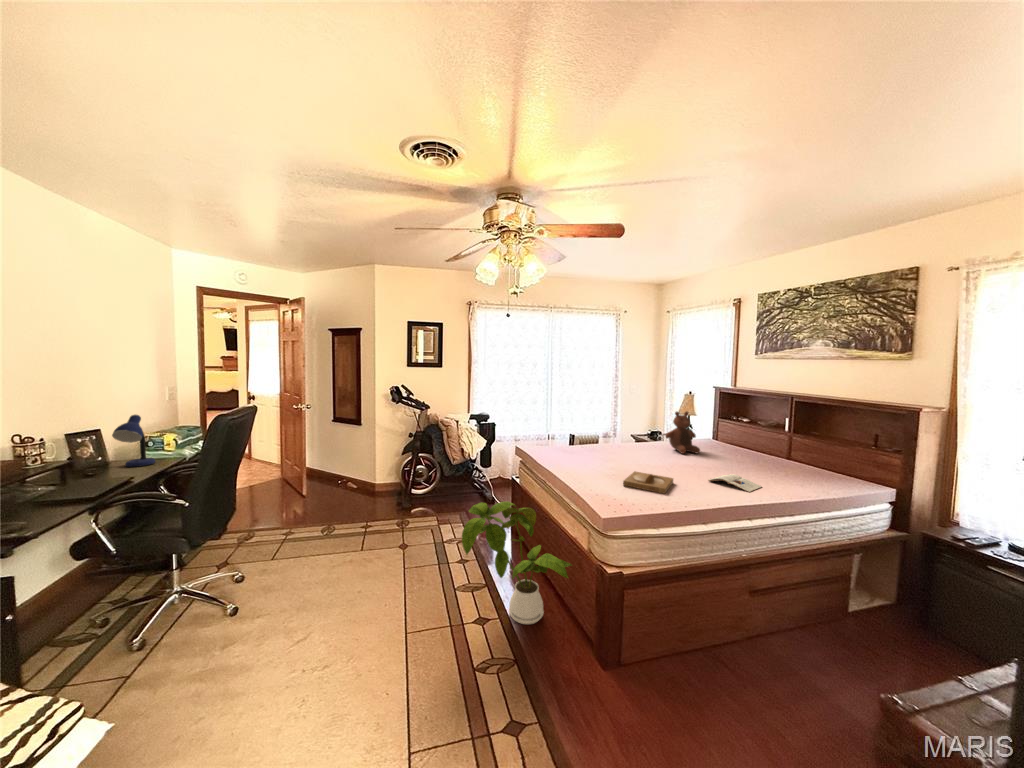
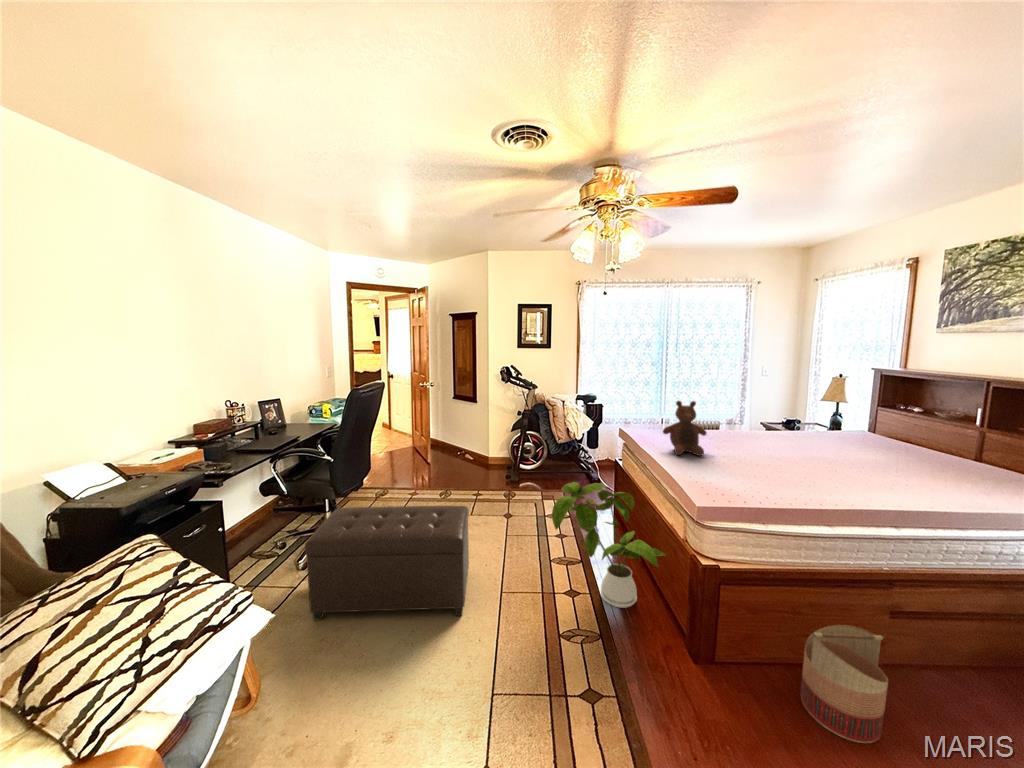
stuffed bear: present [666,412,700,454] -> present [663,401,707,456]
desk lamp: present [112,415,156,467] -> none [288,387,316,429]
tray: present [623,471,673,494] -> none [735,464,803,492]
magazine: present [708,474,762,492] -> none [853,478,935,502]
ottoman: none [140,541,366,722] -> present [305,506,469,620]
basket: none [689,604,754,707] -> present [801,625,888,743]

